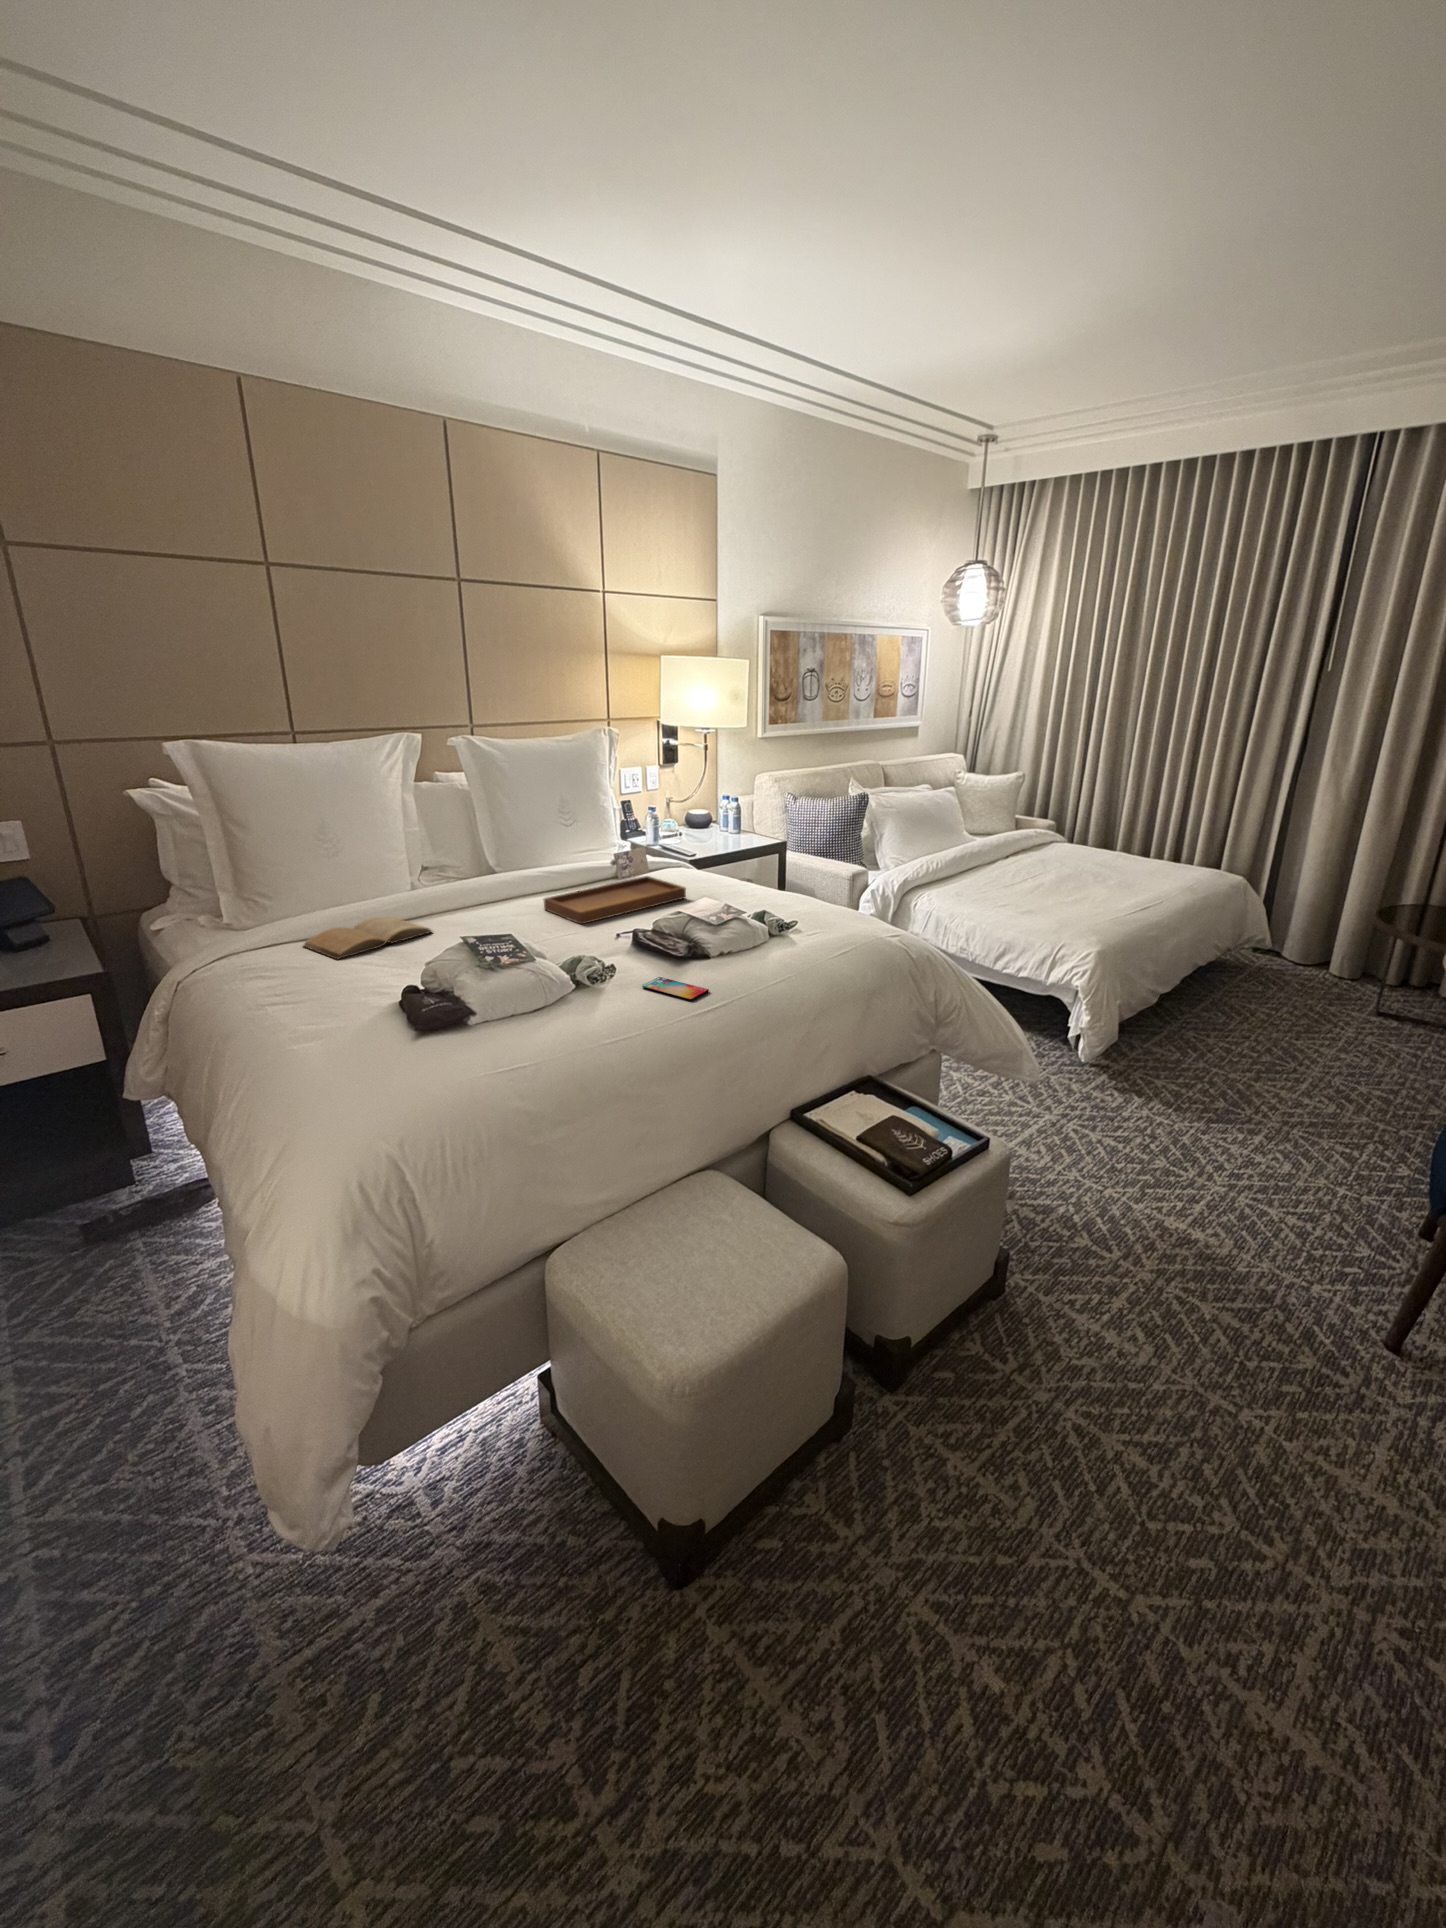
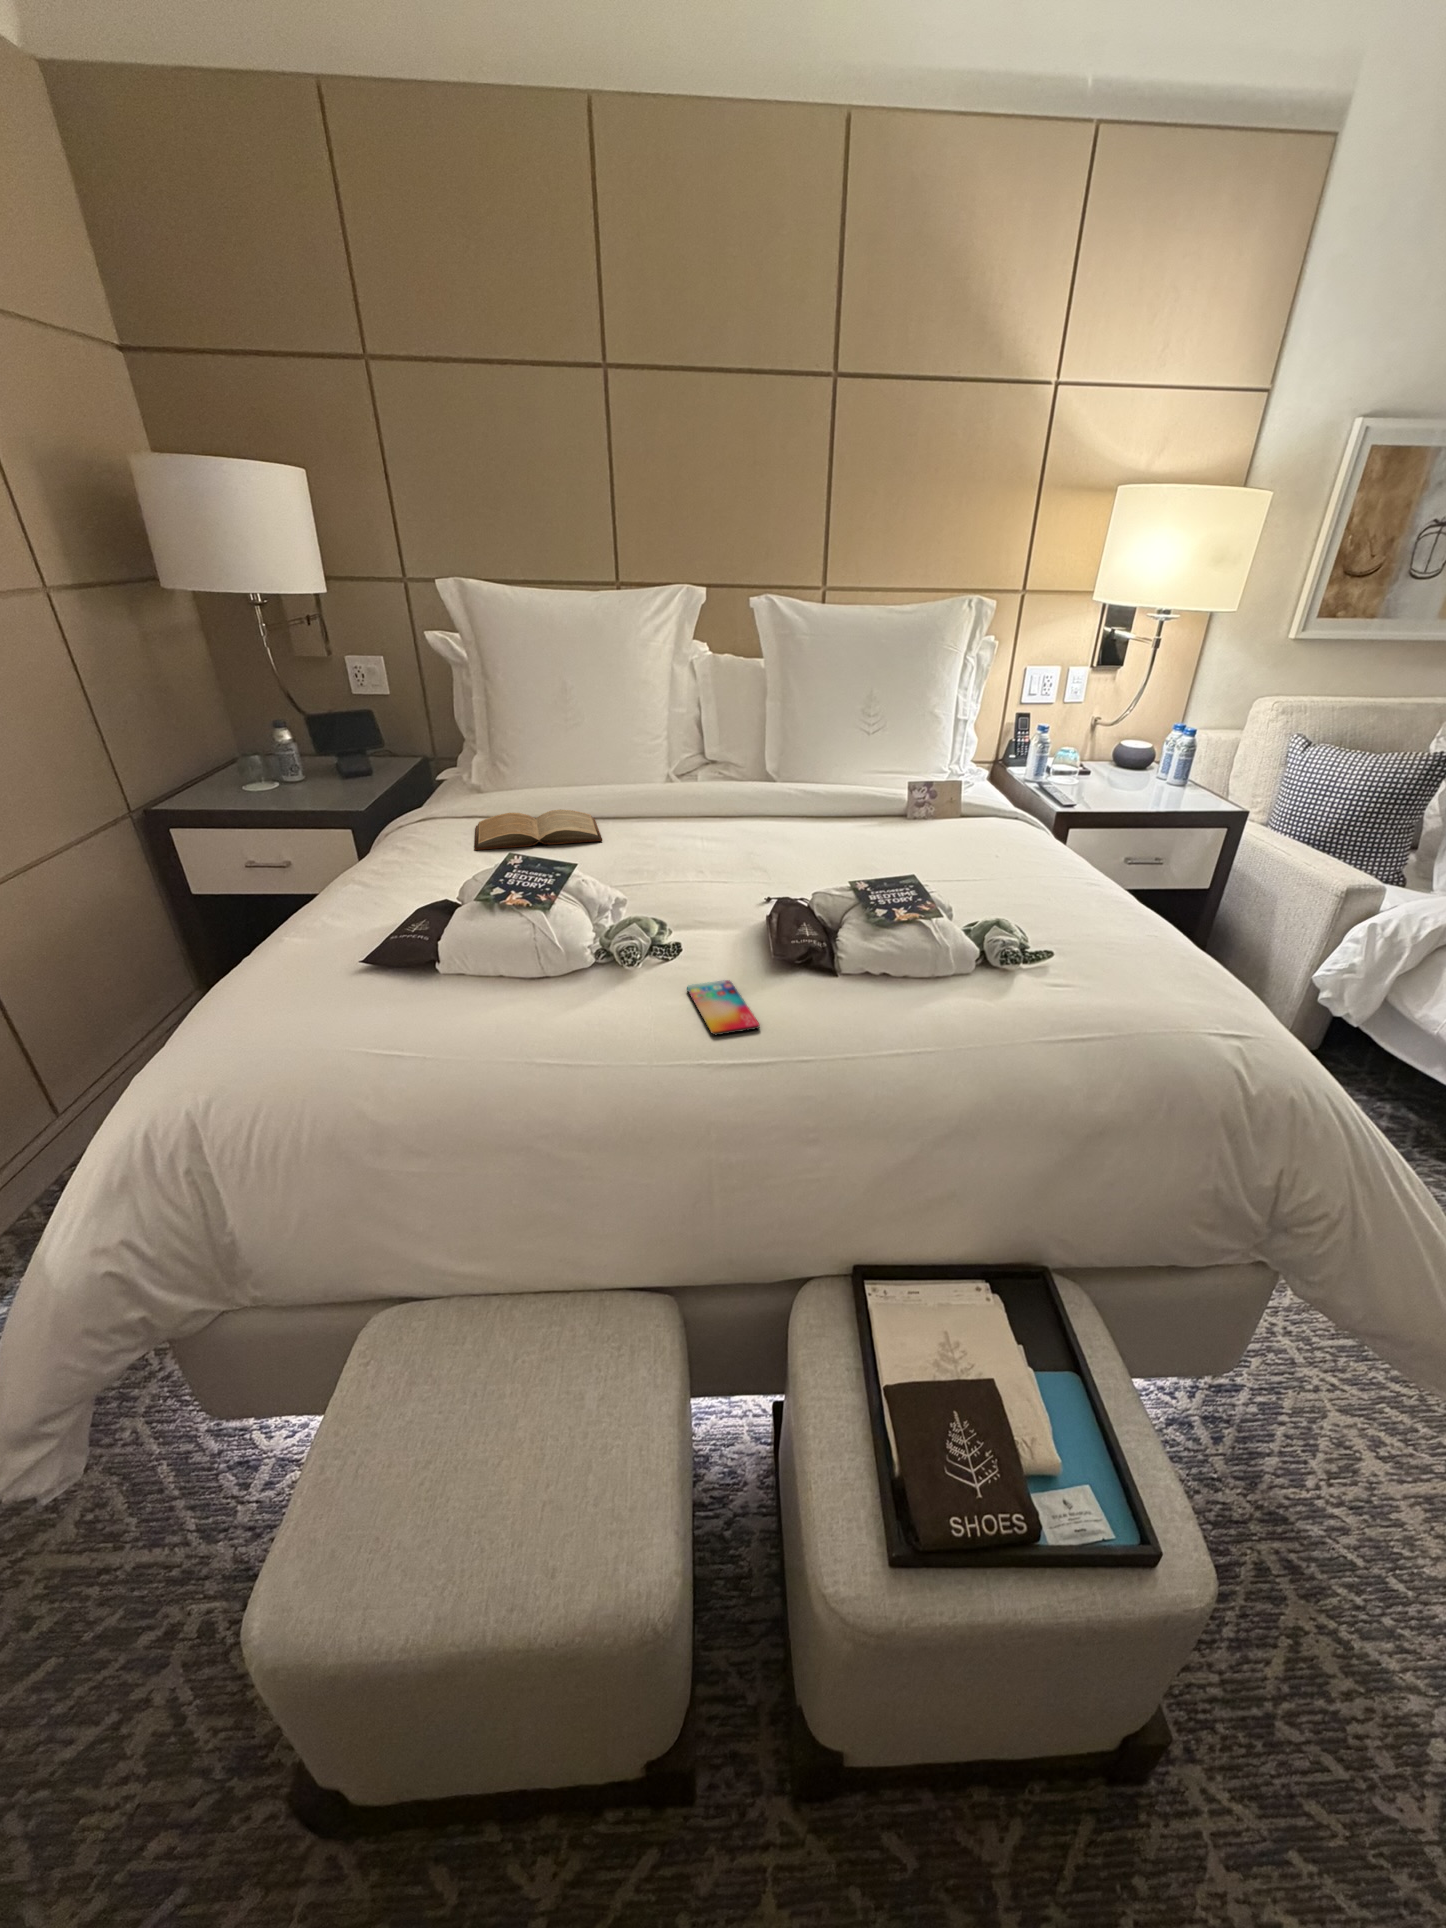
tray: present [543,859,686,924] -> none [754,788,951,872]

